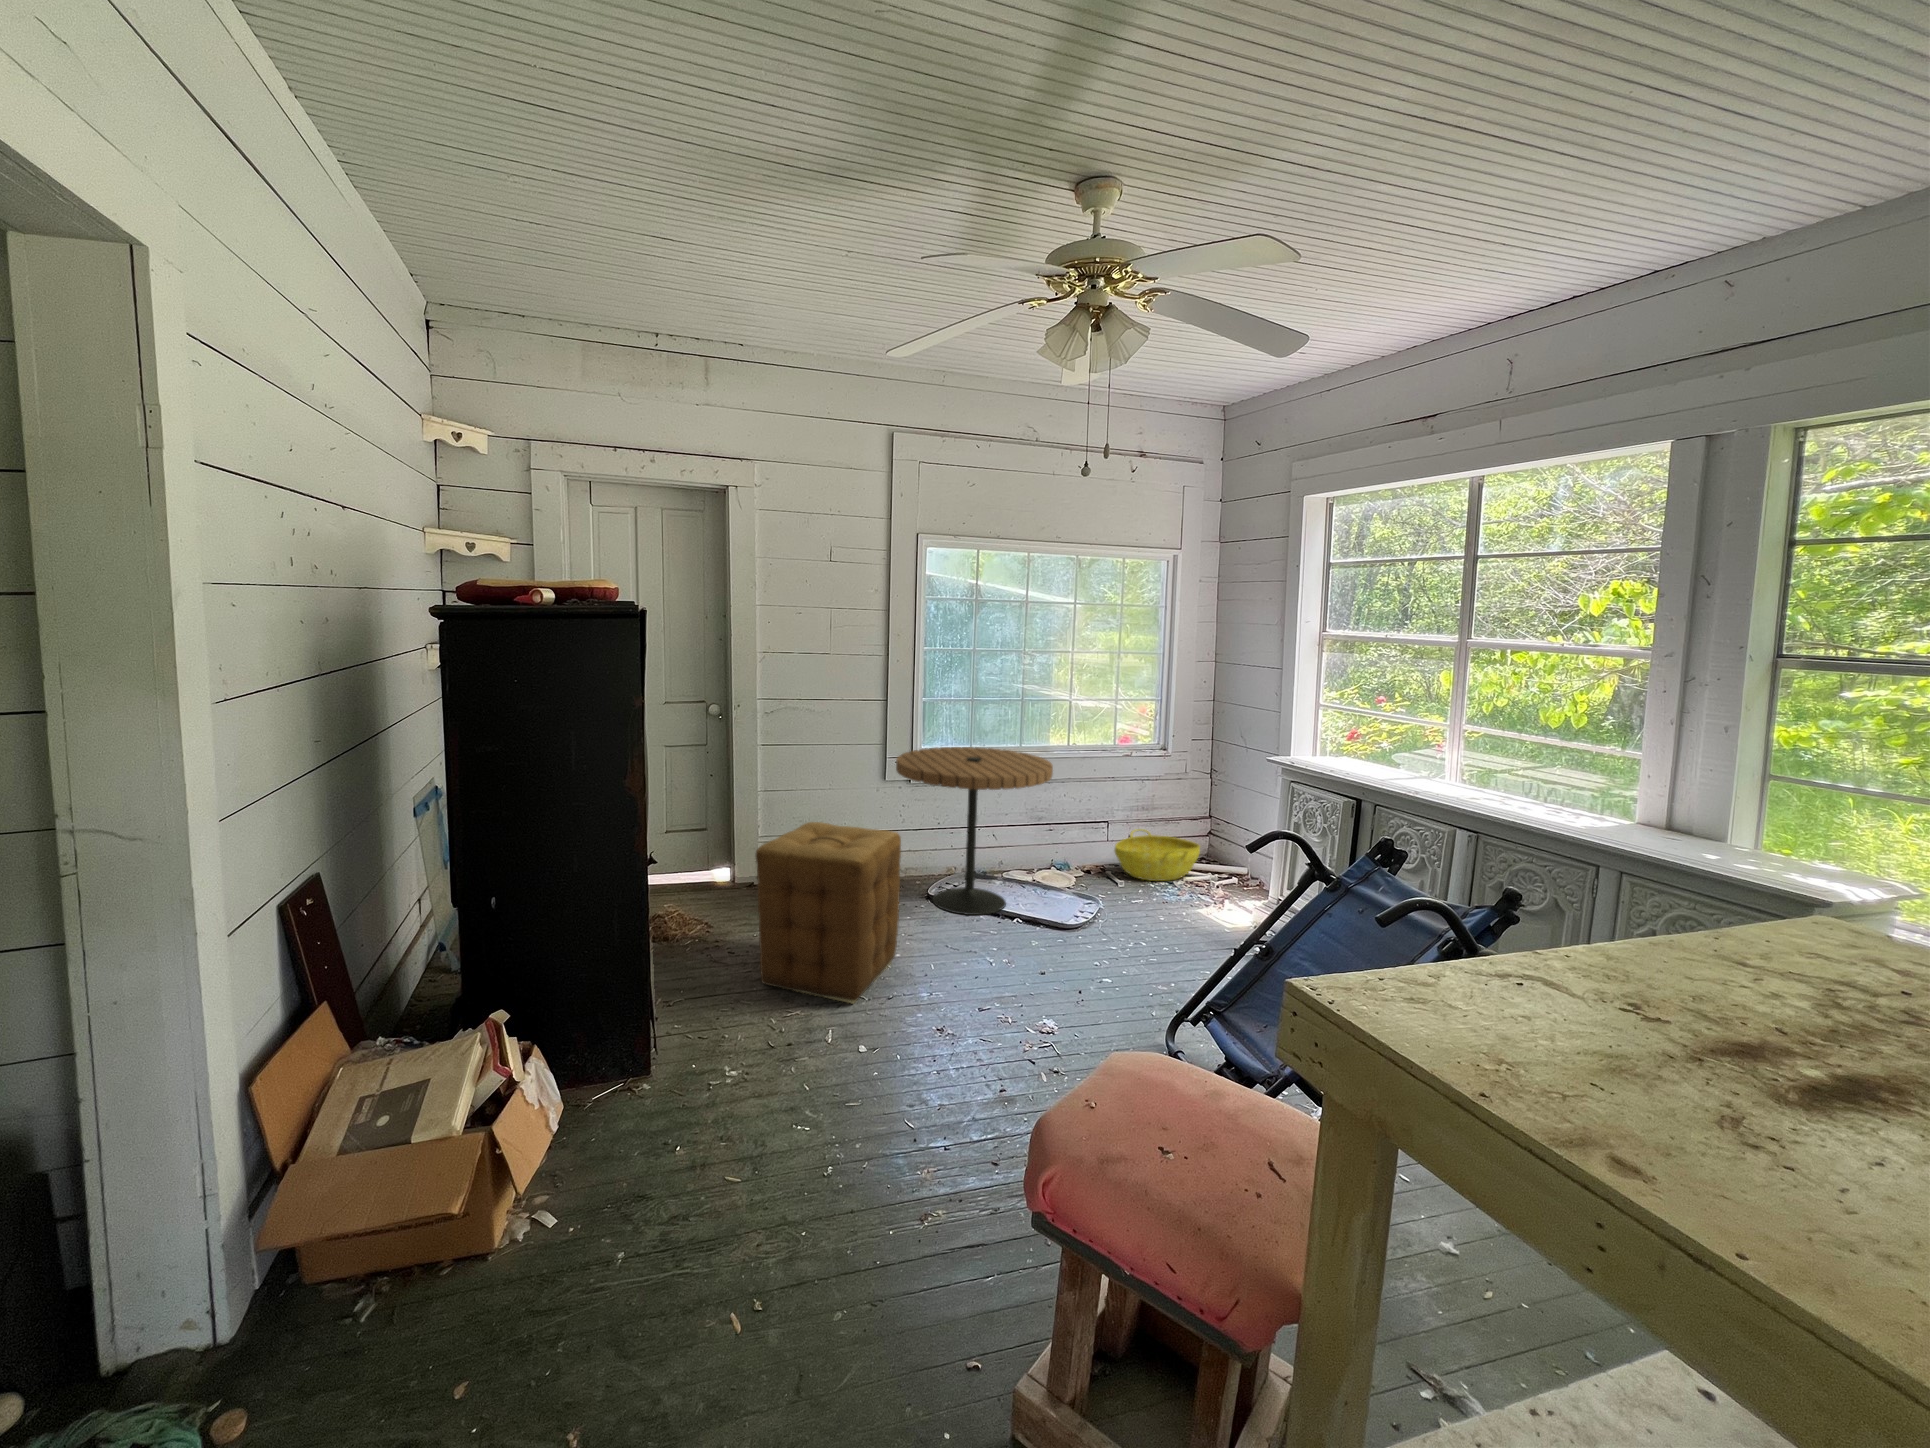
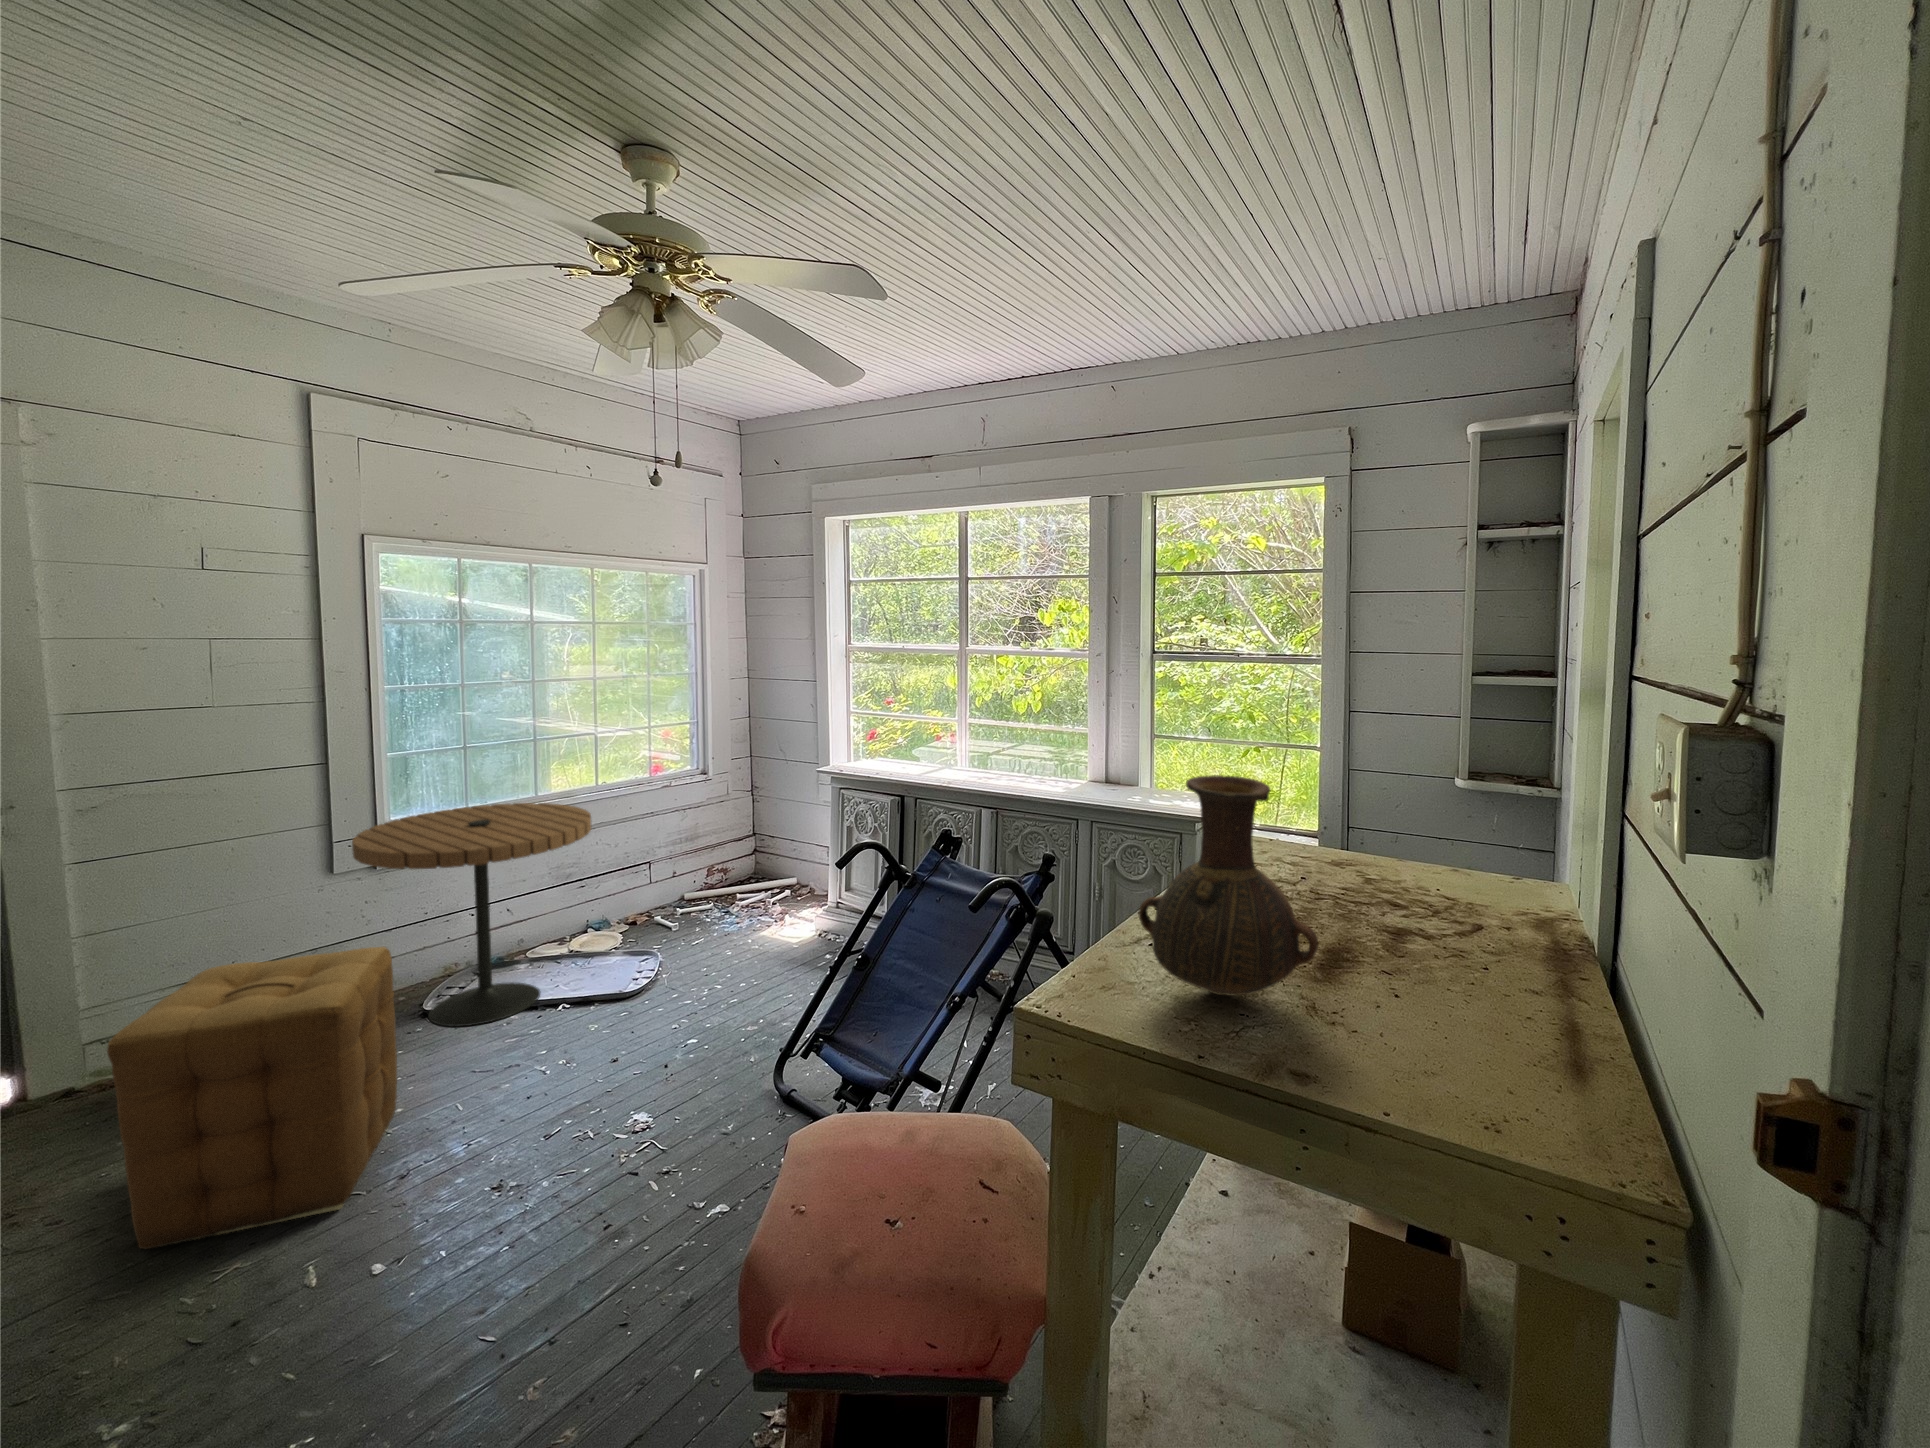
vase: none [1471,764,1760,1068] -> present [1138,775,1318,996]
basket: present [1115,829,1200,881] -> none [663,862,753,917]

